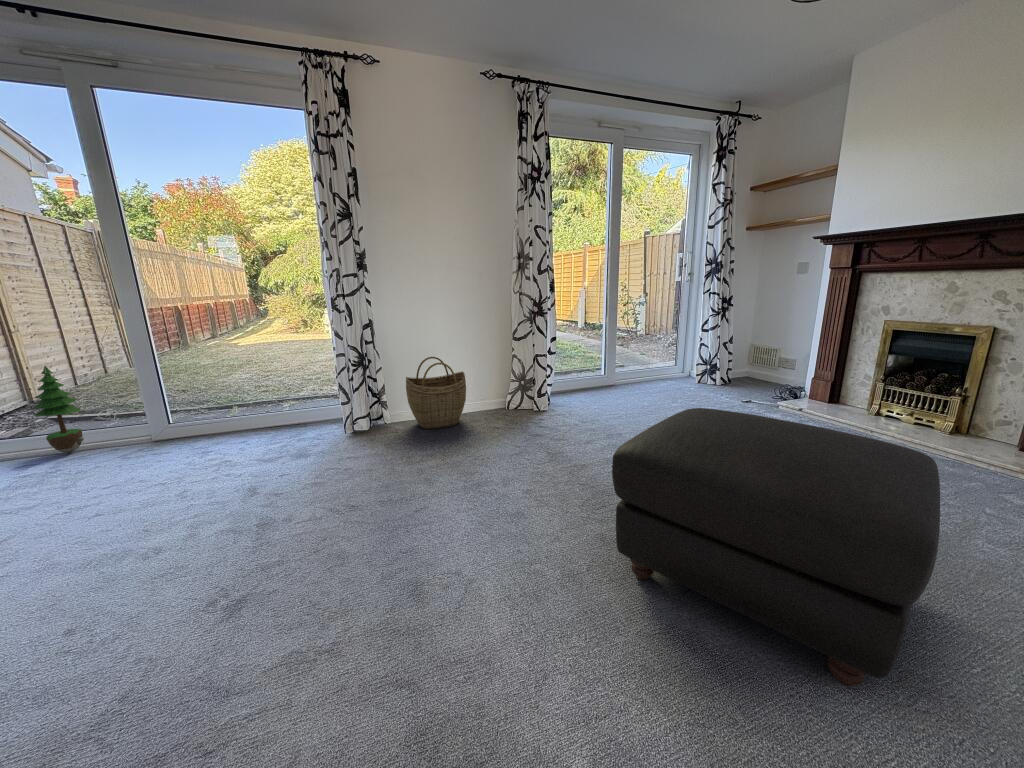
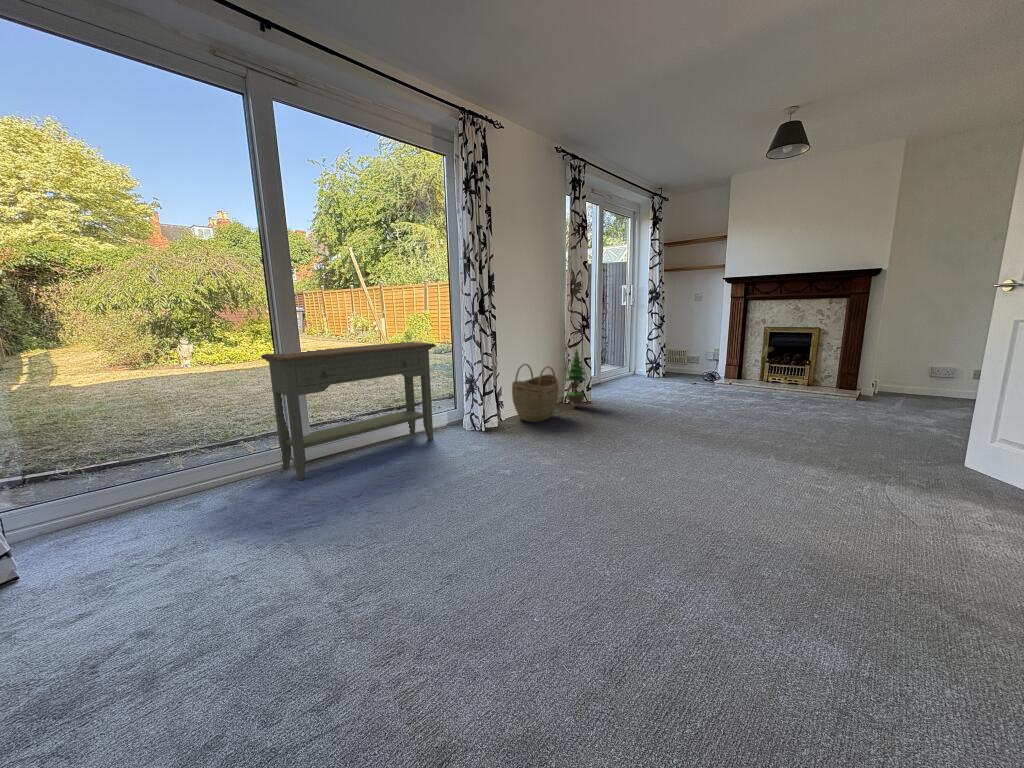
console table: none [87,326,304,454] -> present [261,342,436,480]
potted tree: present [34,366,84,453] -> present [566,350,586,407]
ottoman: present [612,408,940,686] -> none [767,370,951,469]

